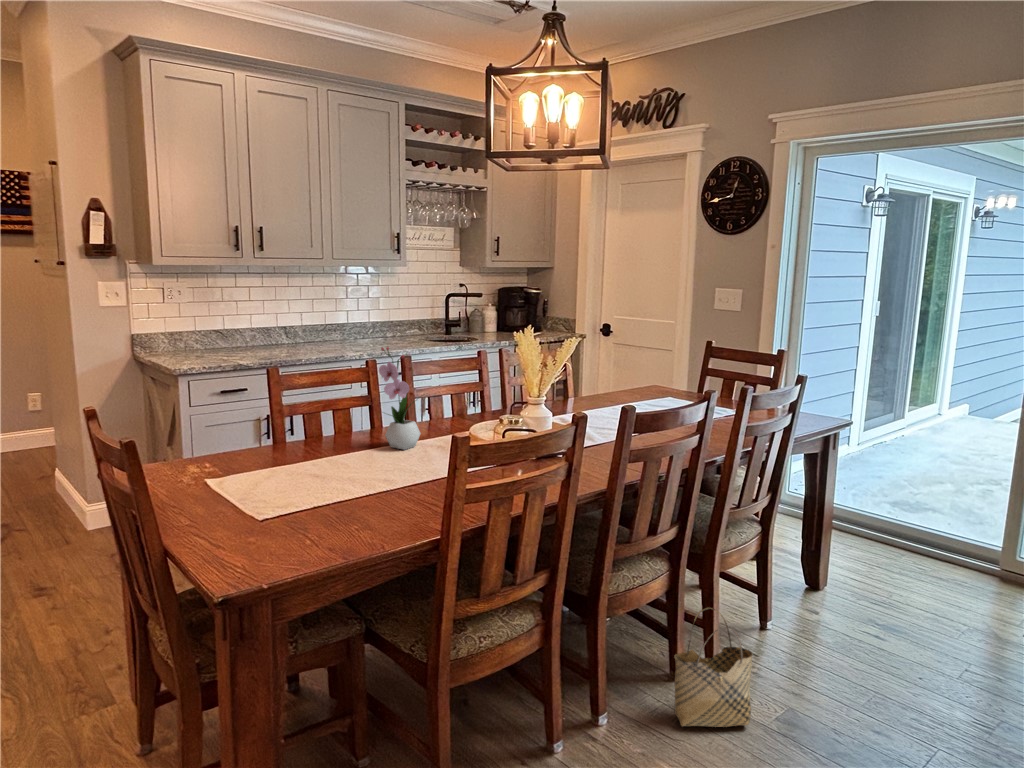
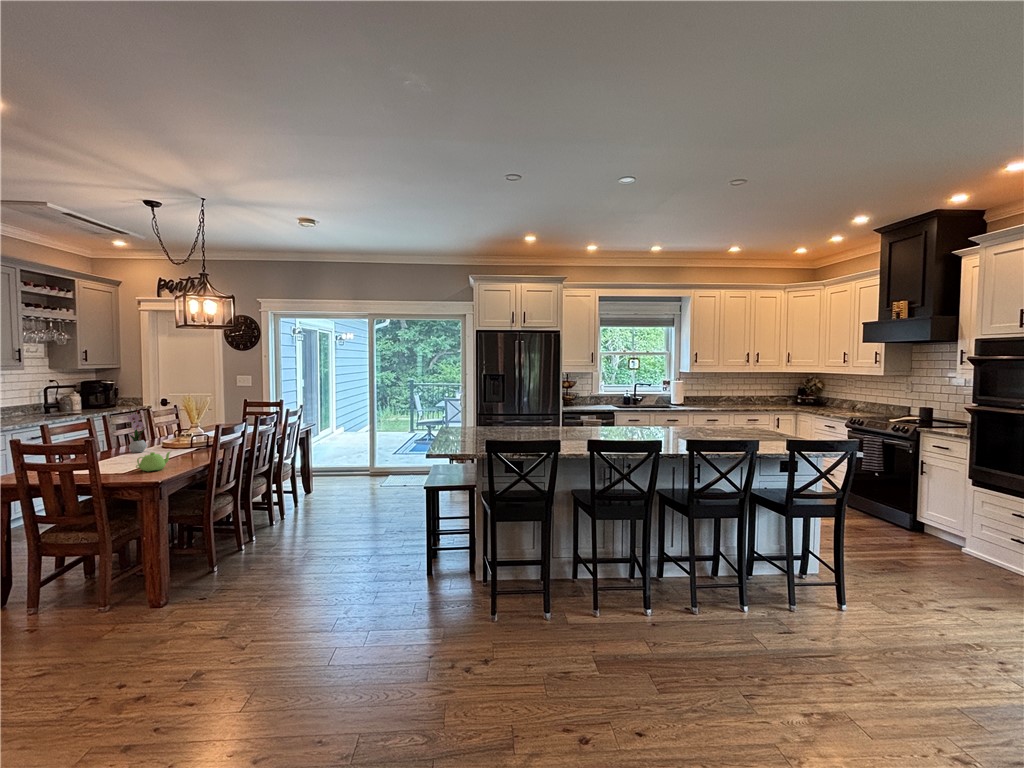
teapot: none [256,487,337,542] -> present [136,452,170,472]
woven basket: present [674,607,753,727] -> none [275,488,303,530]

